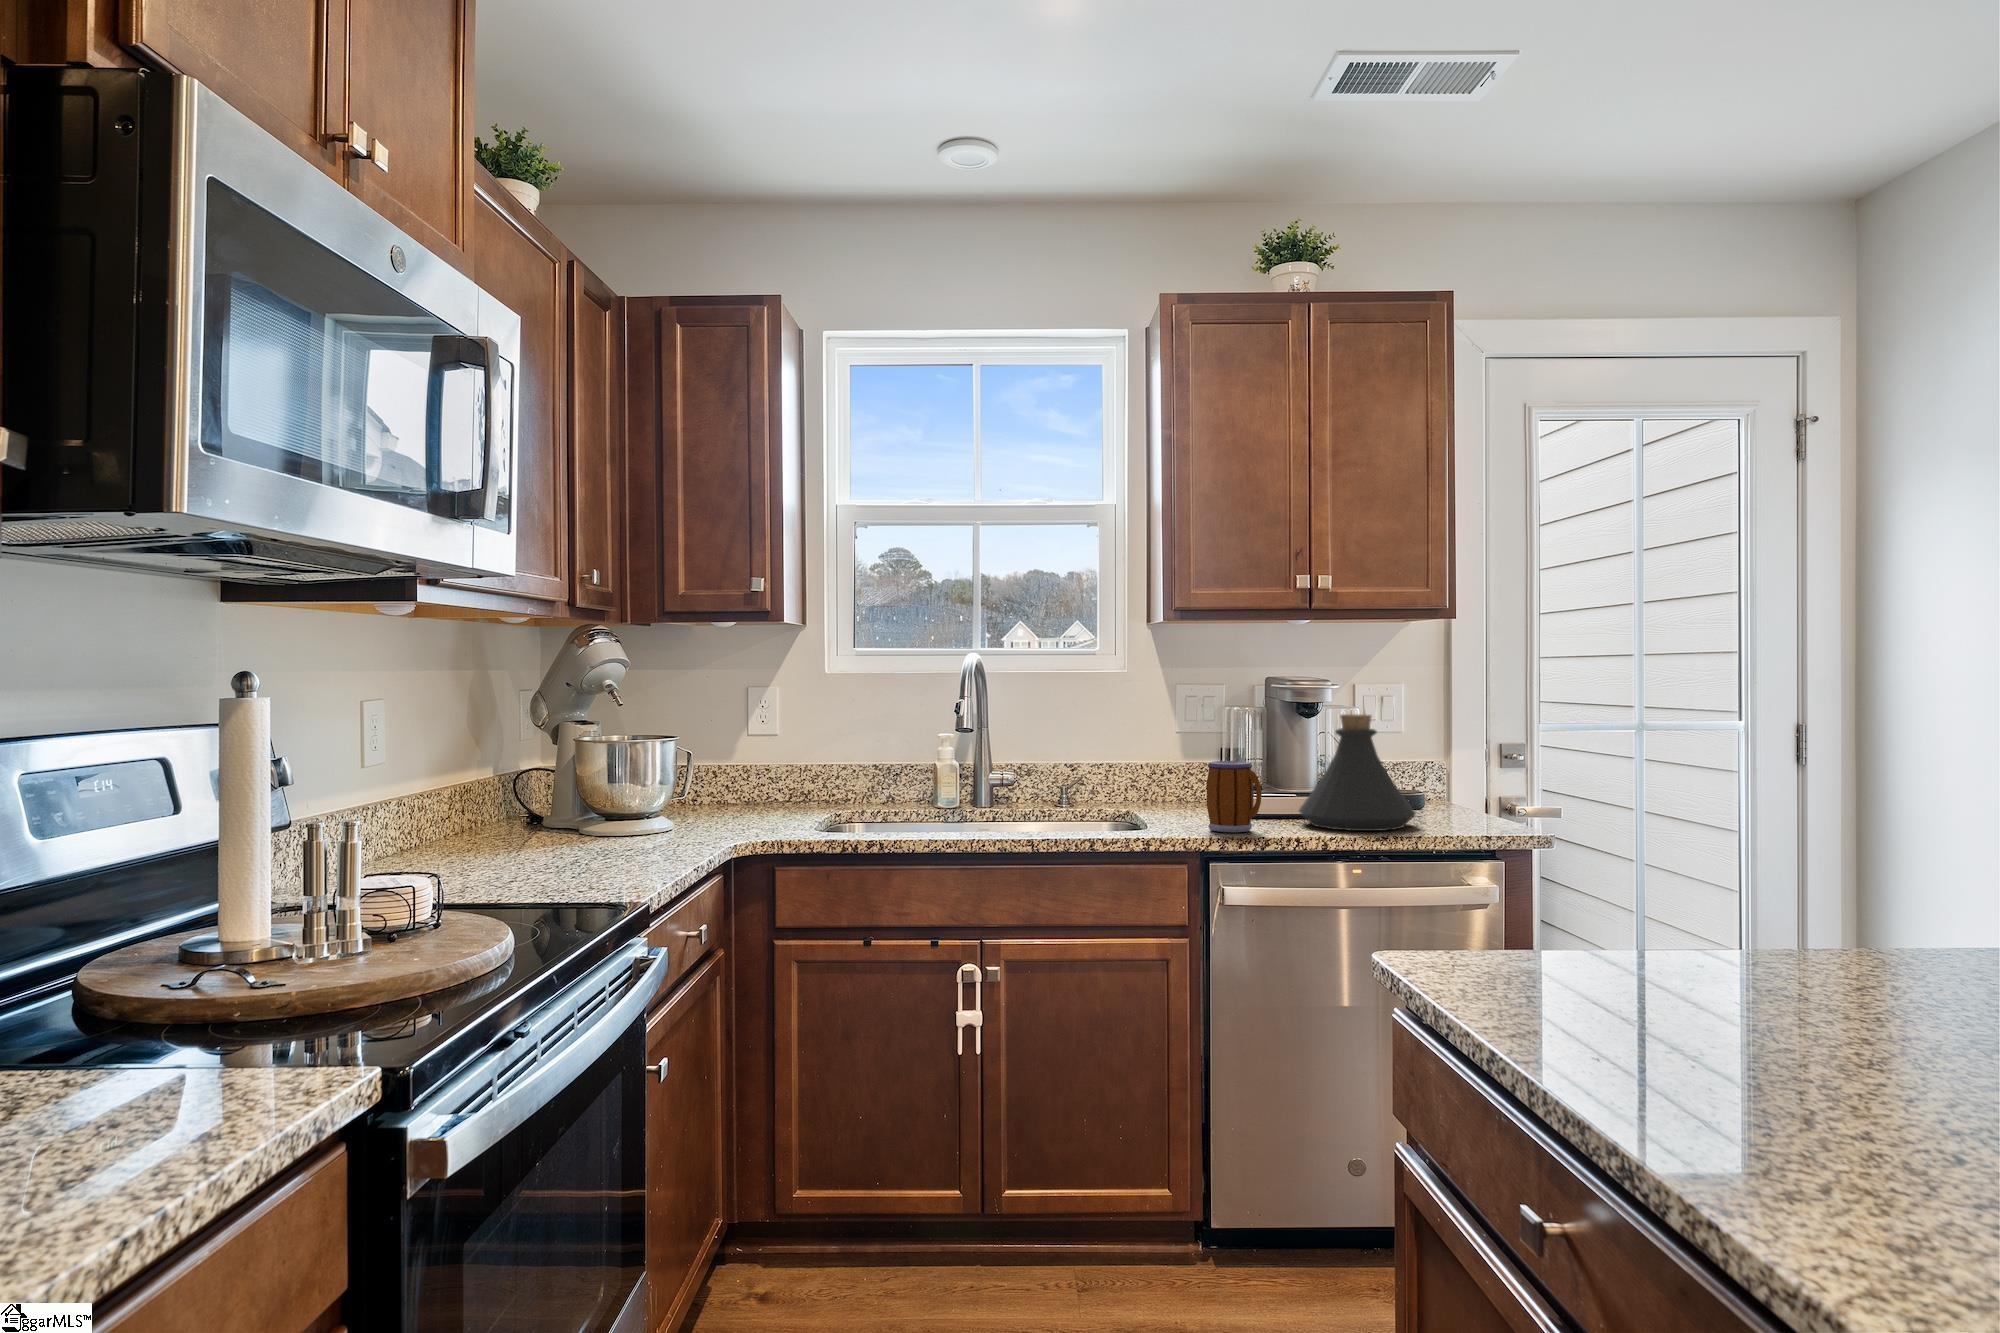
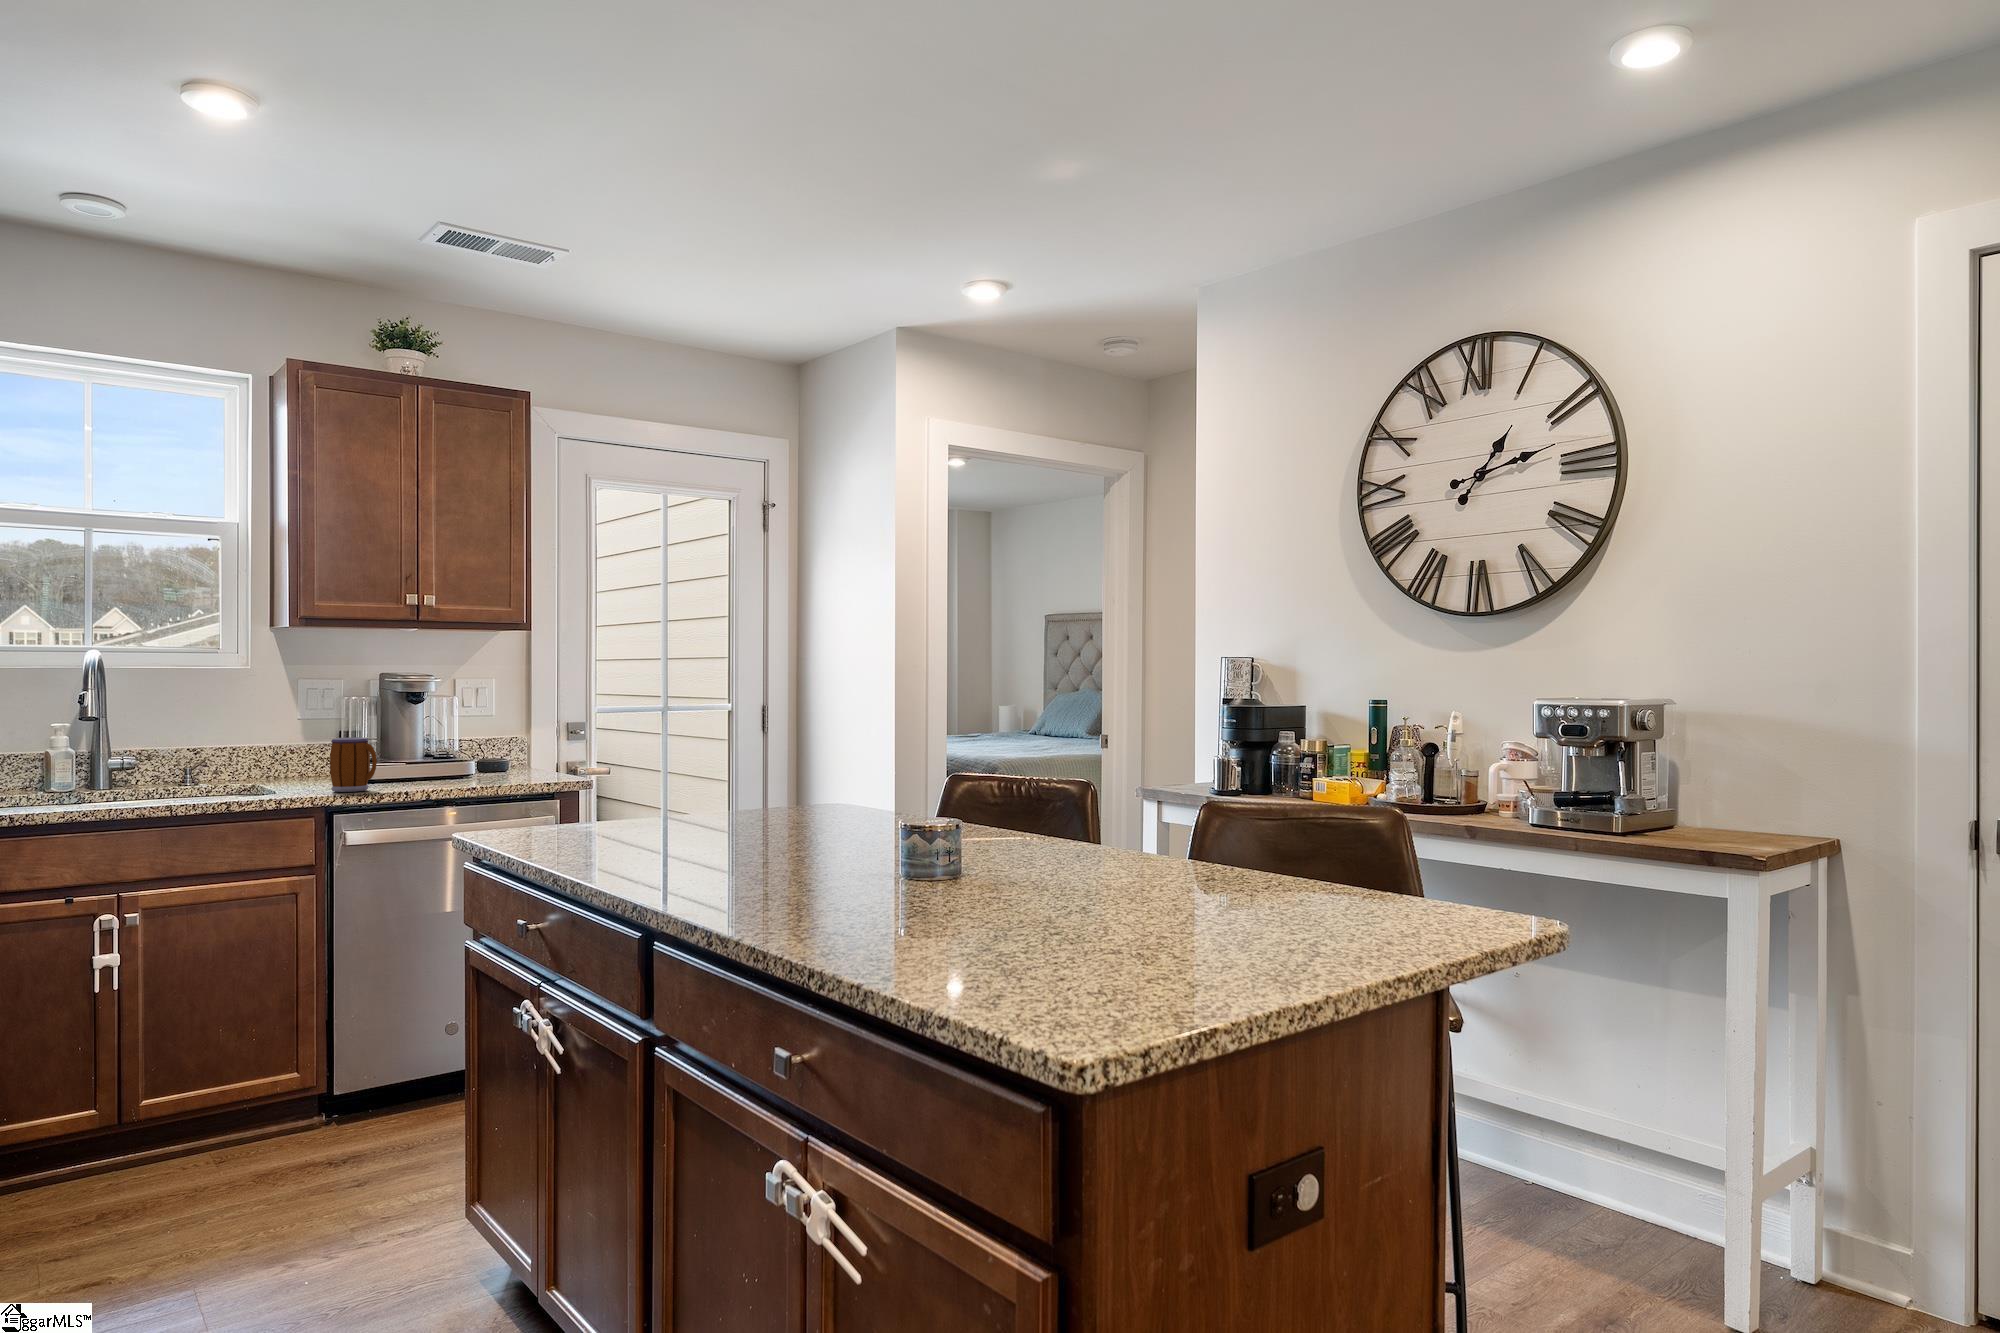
bottle: present [1299,714,1416,831] -> none [407,700,499,786]

